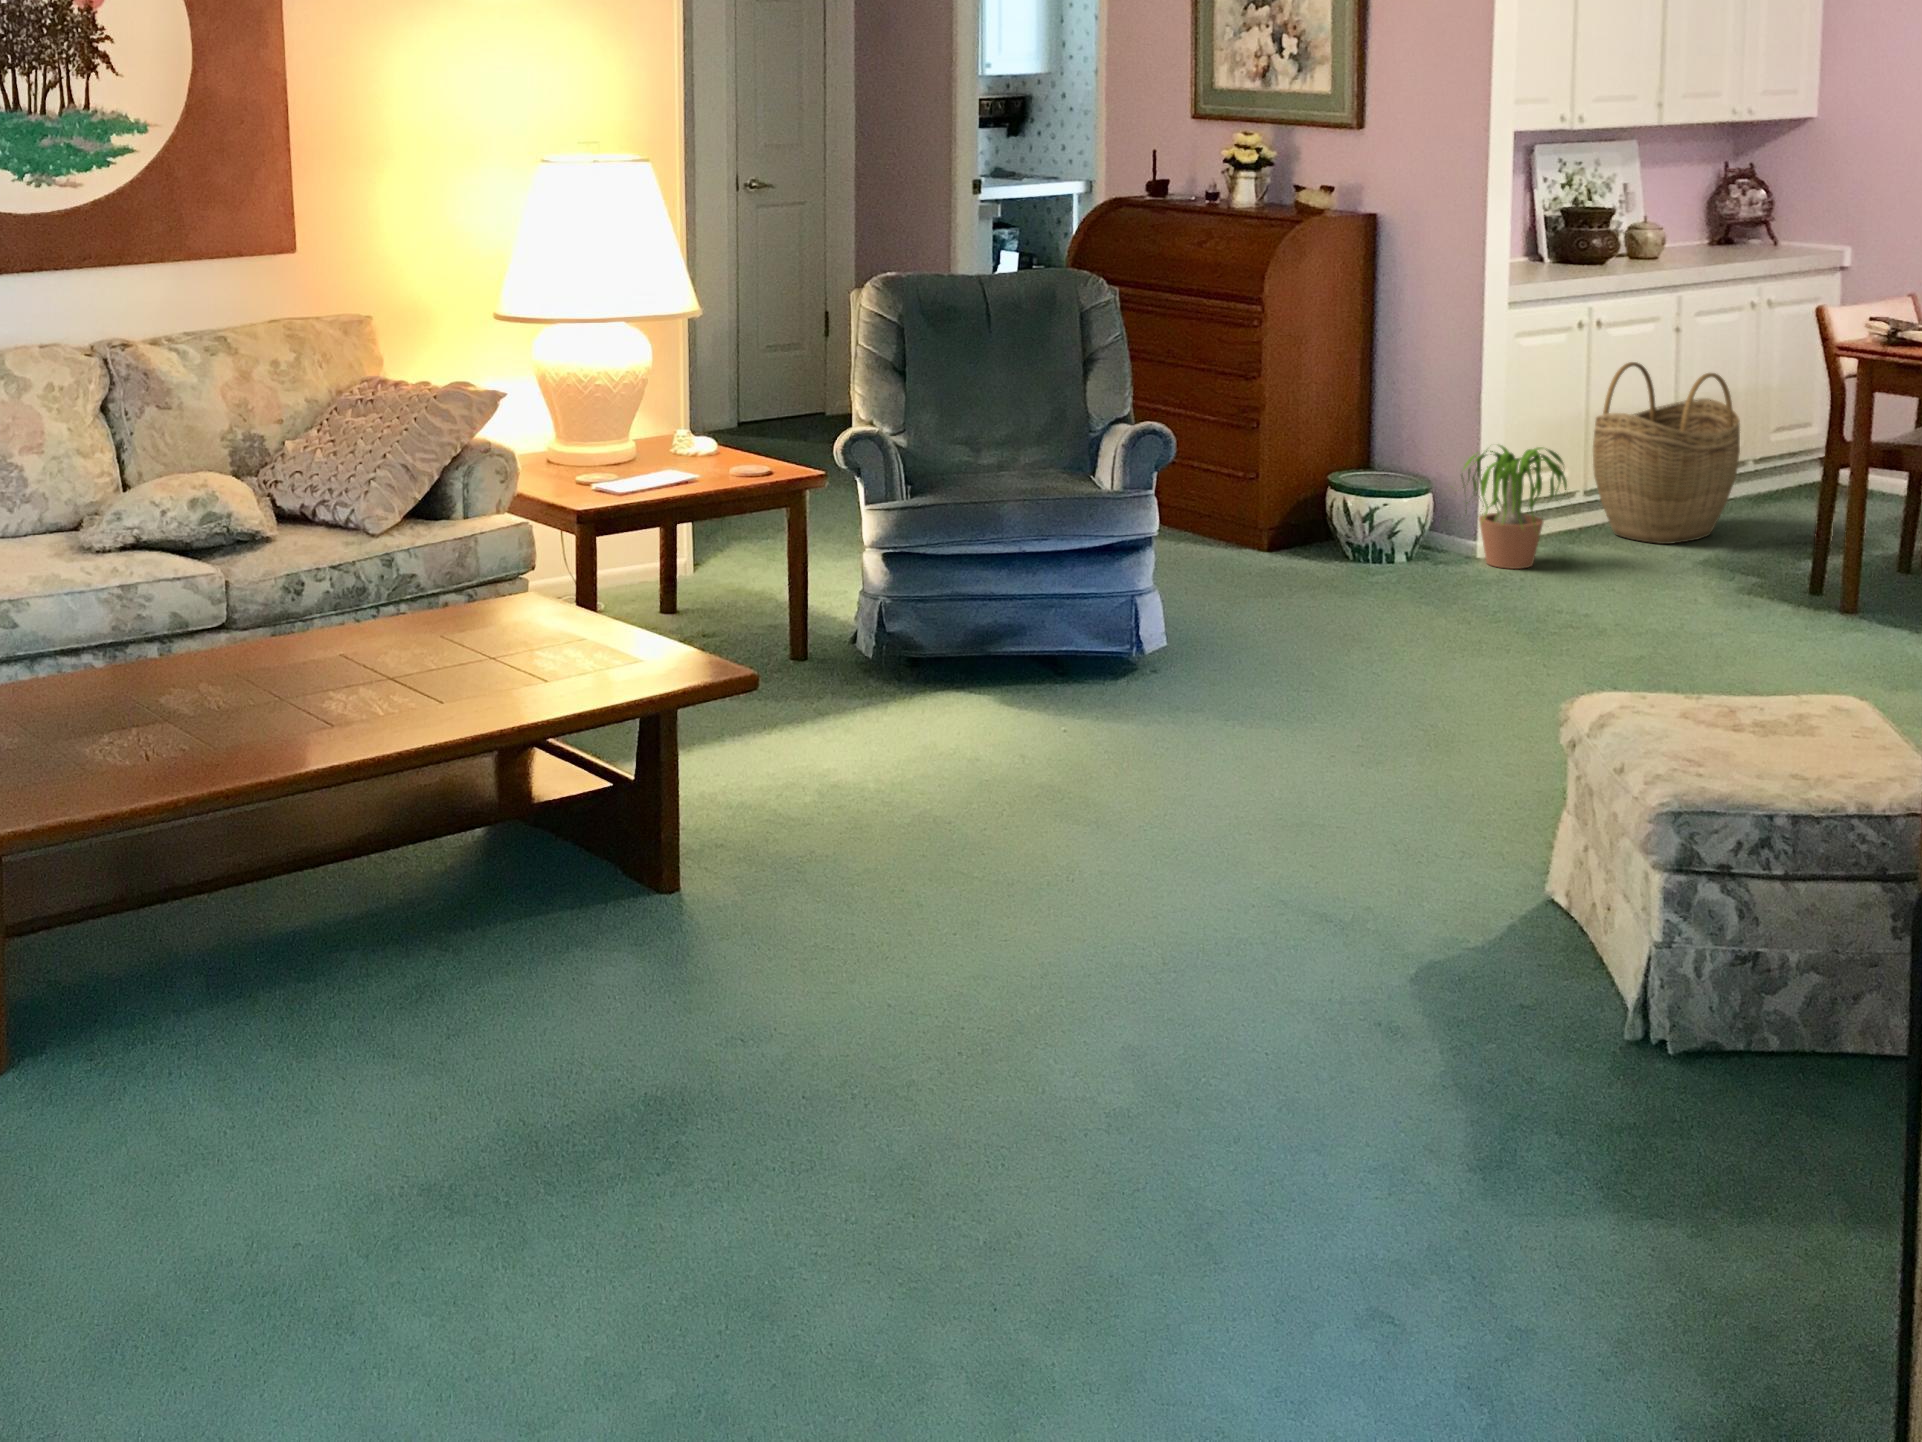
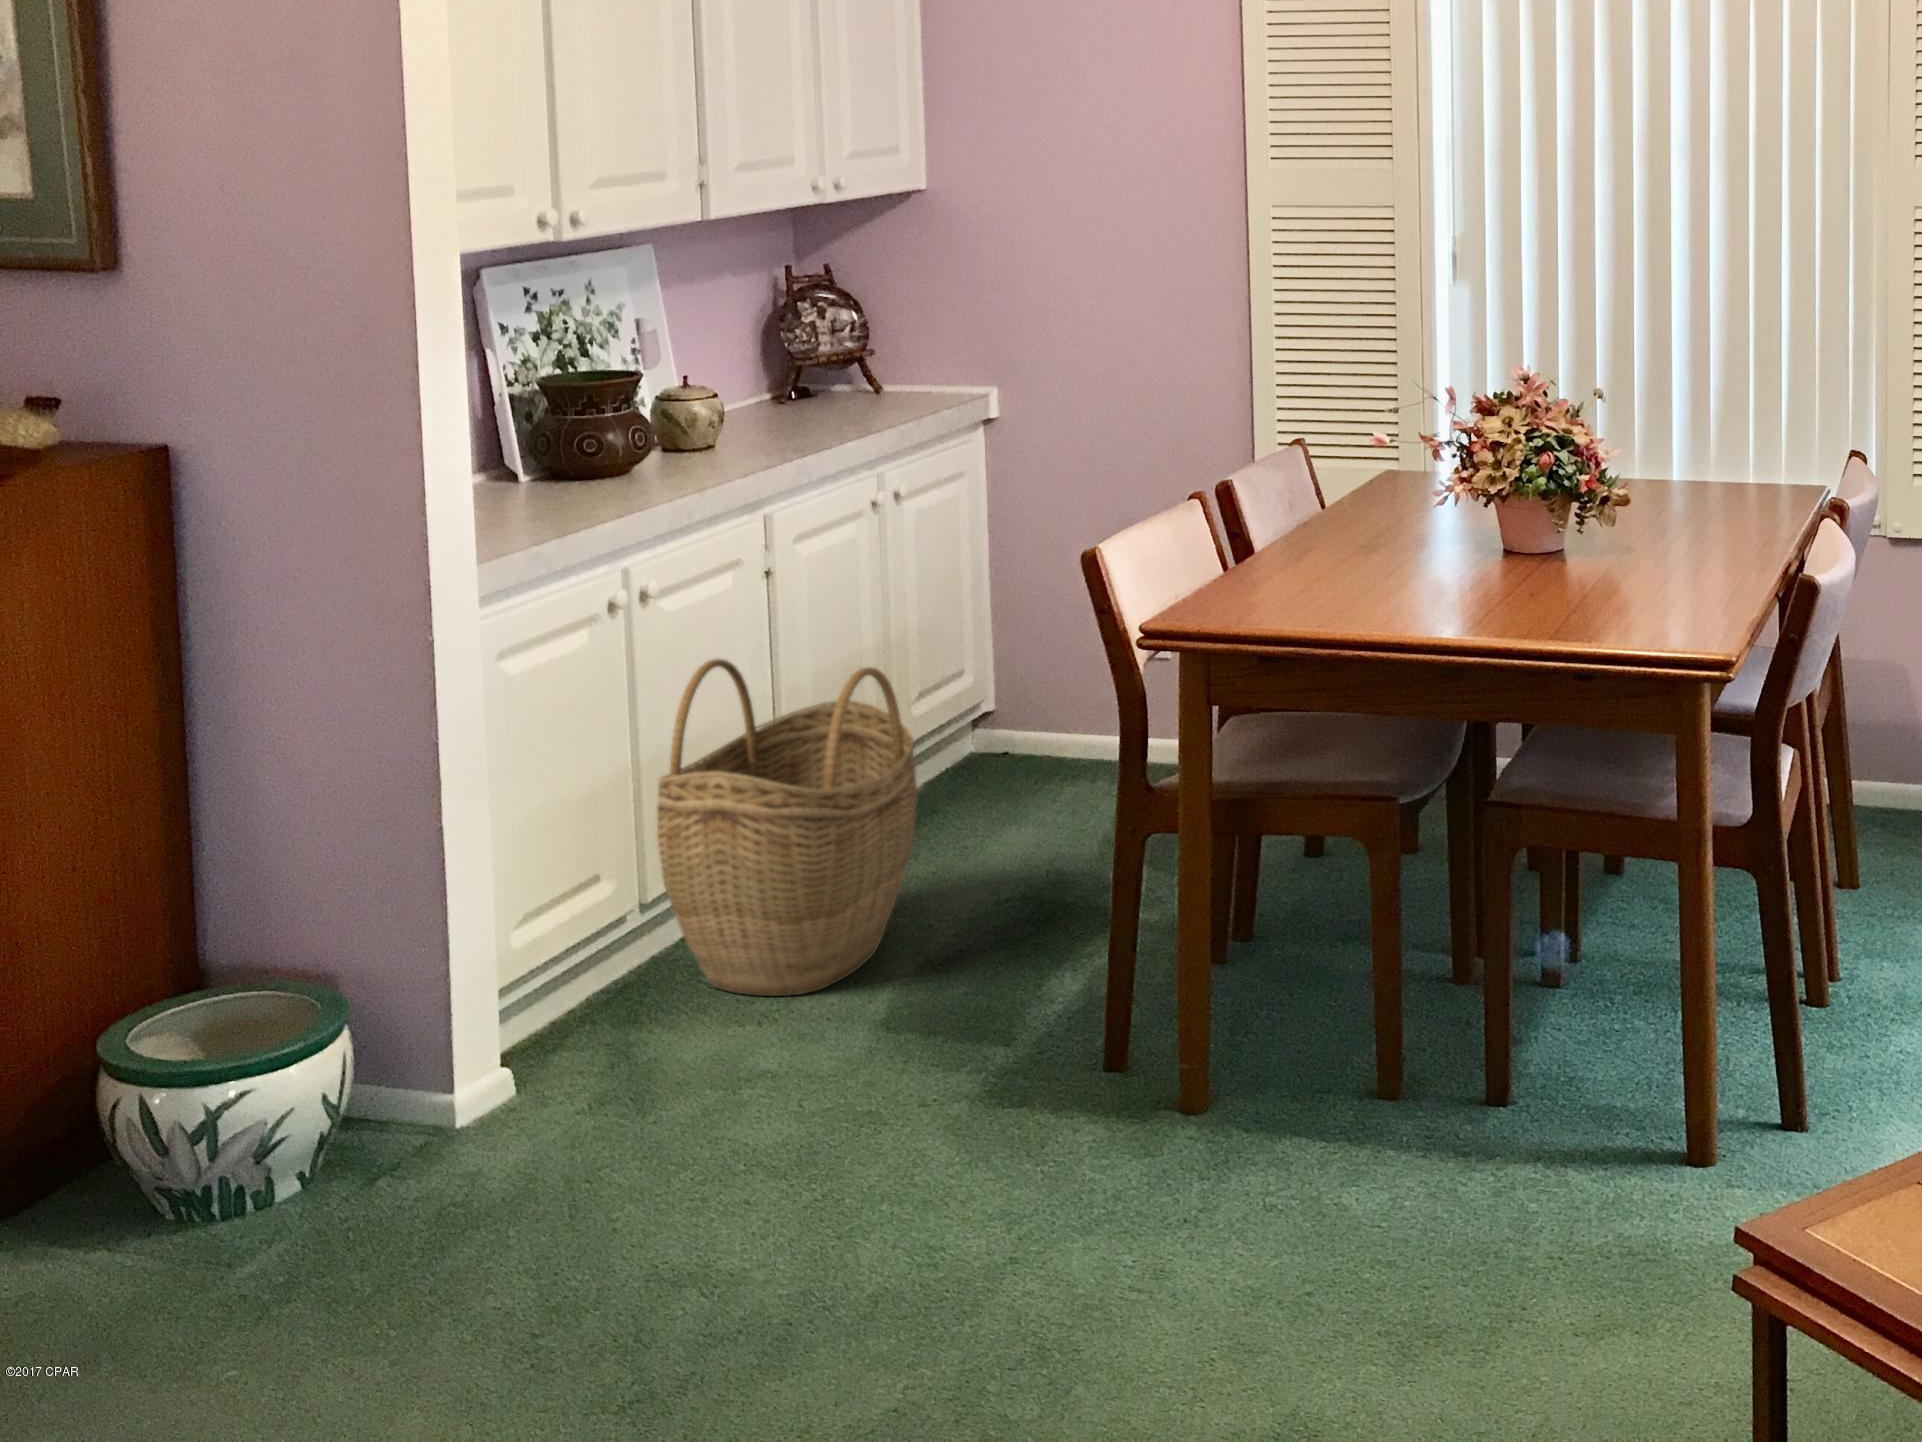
potted plant: present [1463,445,1567,569] -> none [380,890,670,1158]

